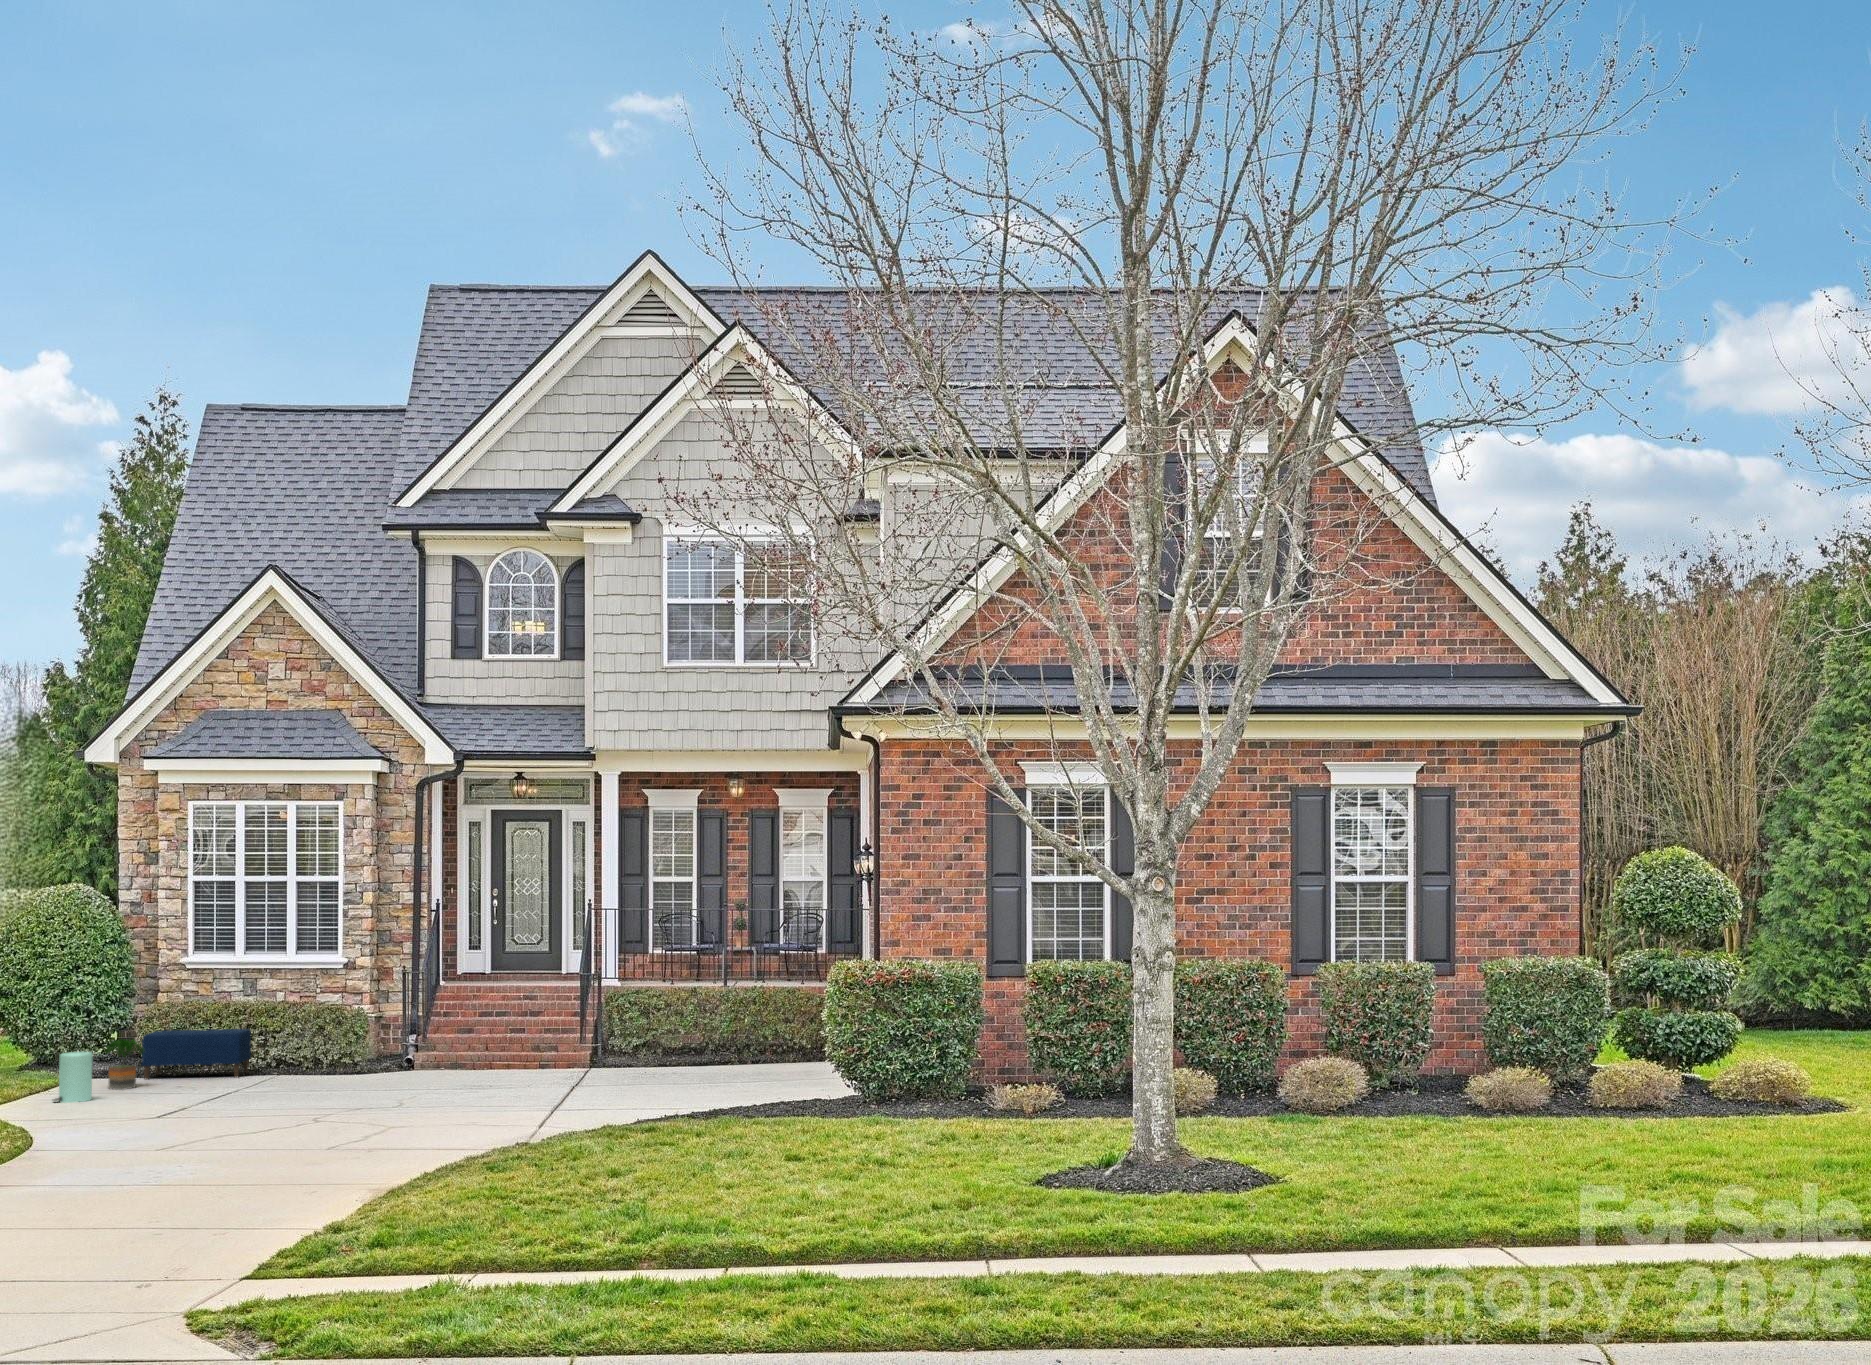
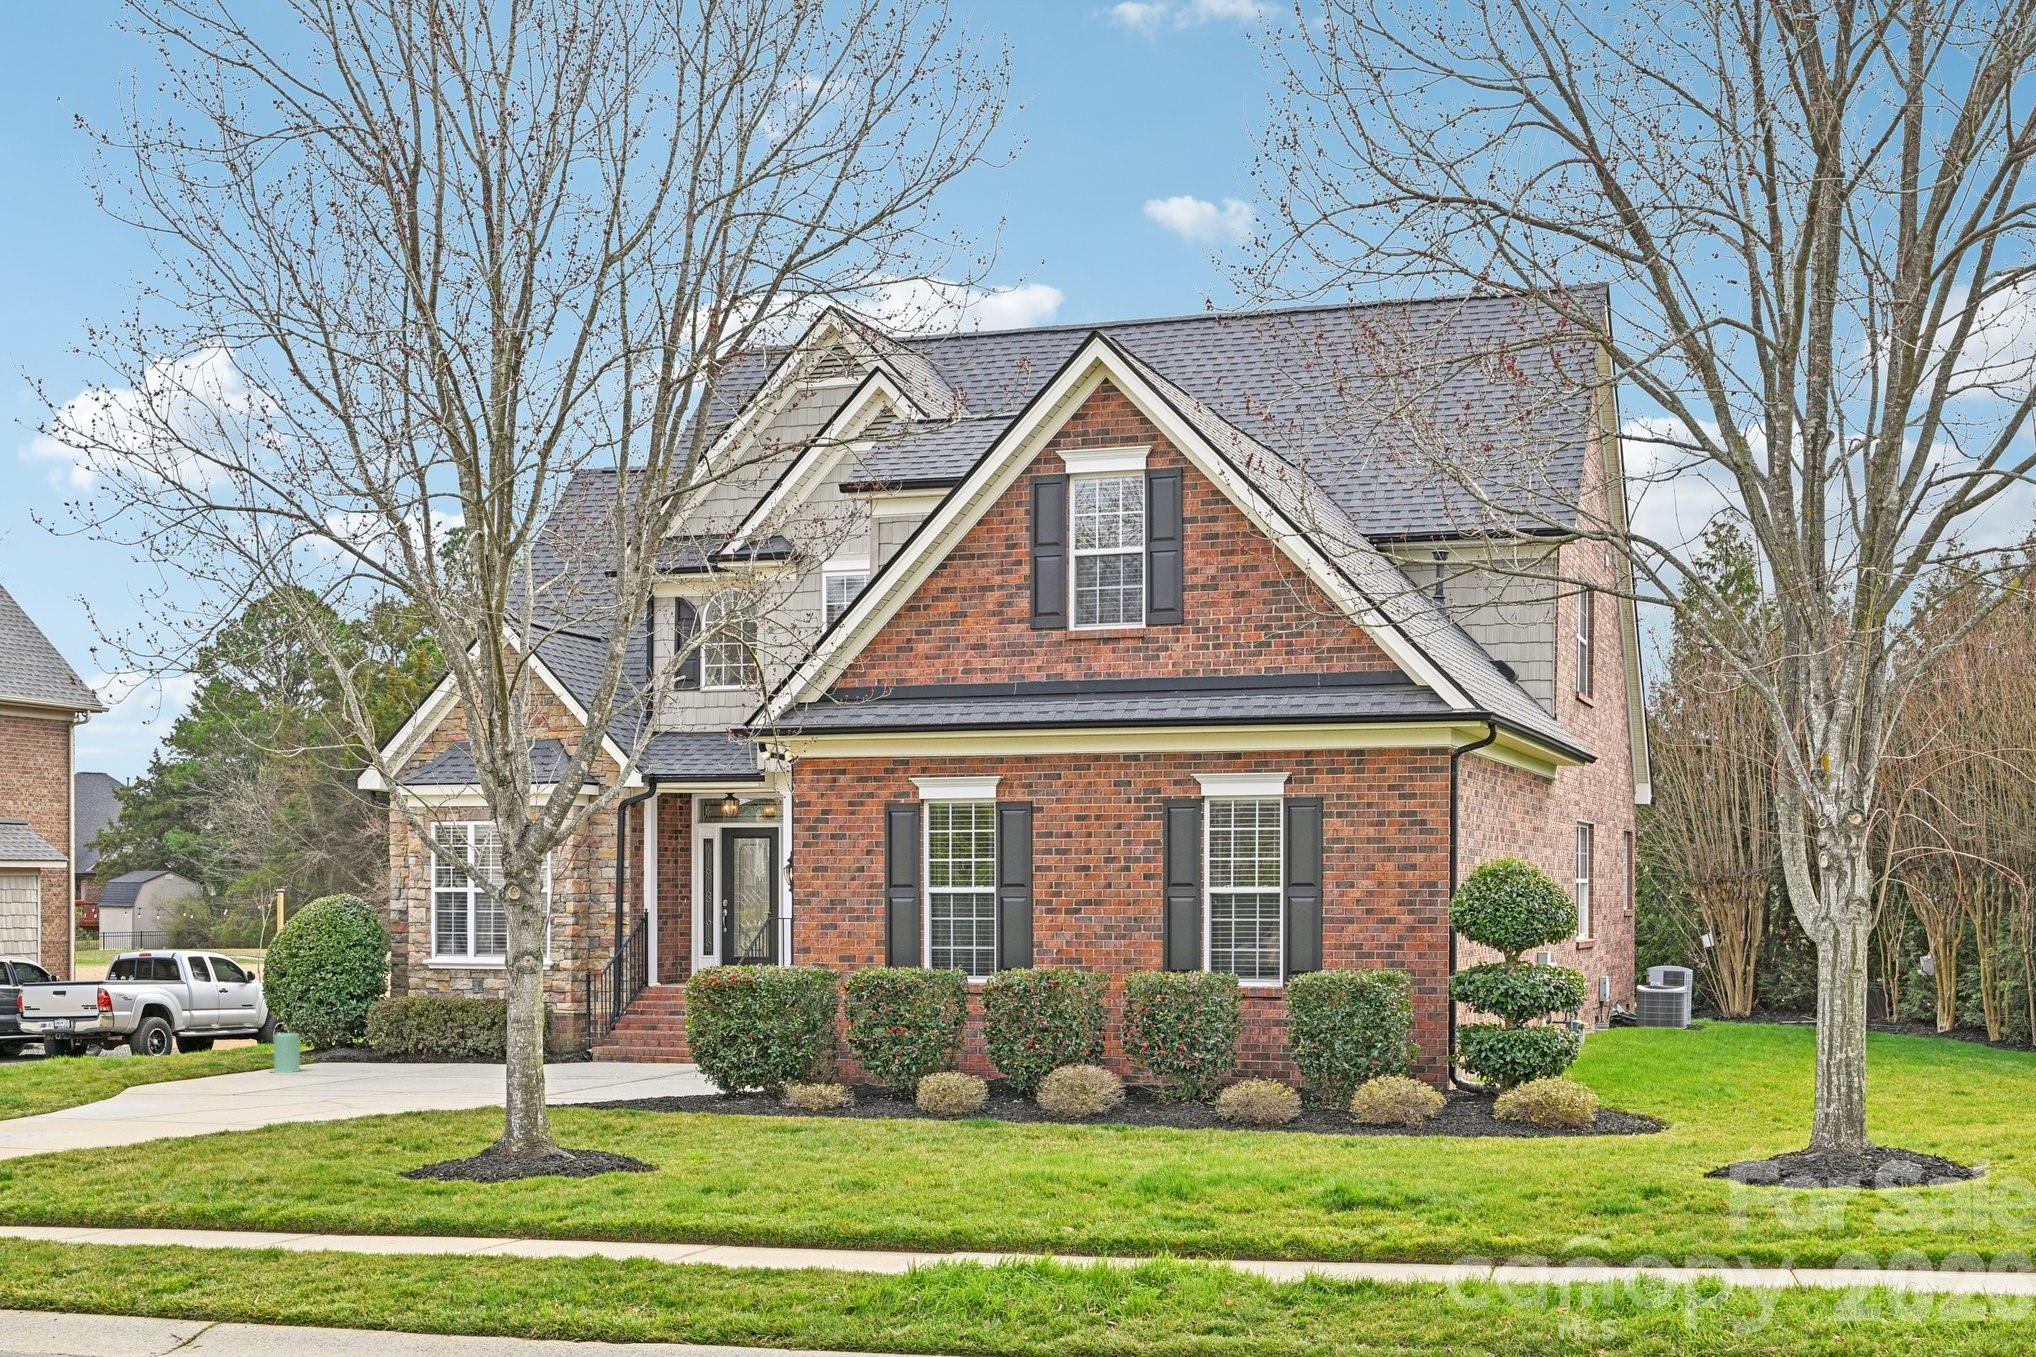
bench: present [142,1029,251,1080] -> none [380,1019,468,1060]
potted tree: present [106,1040,144,1090] -> none [332,1024,363,1066]

